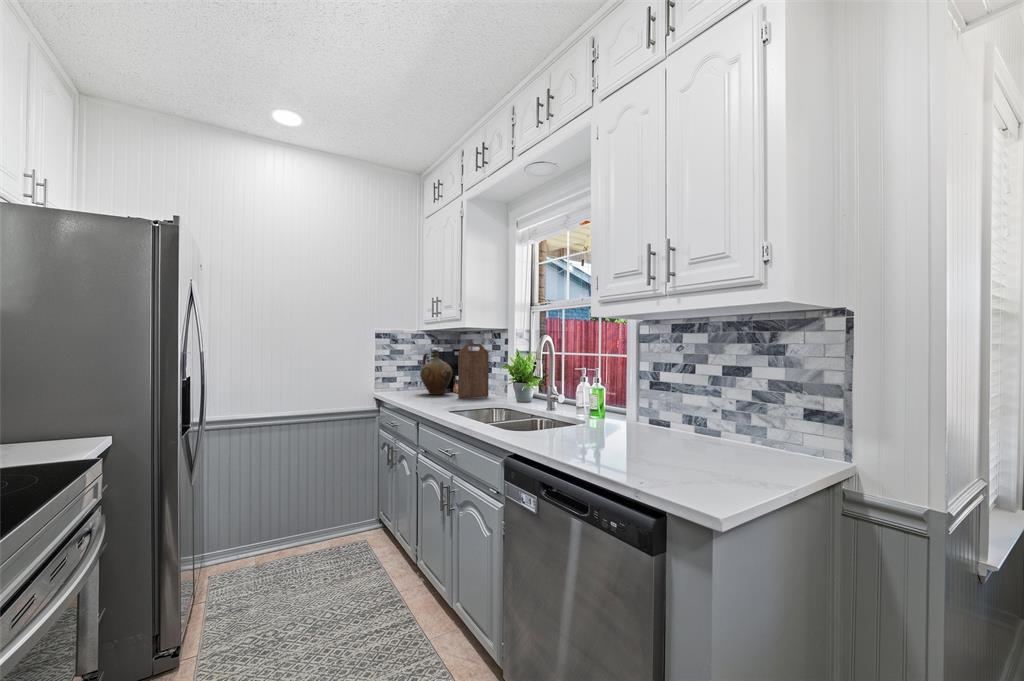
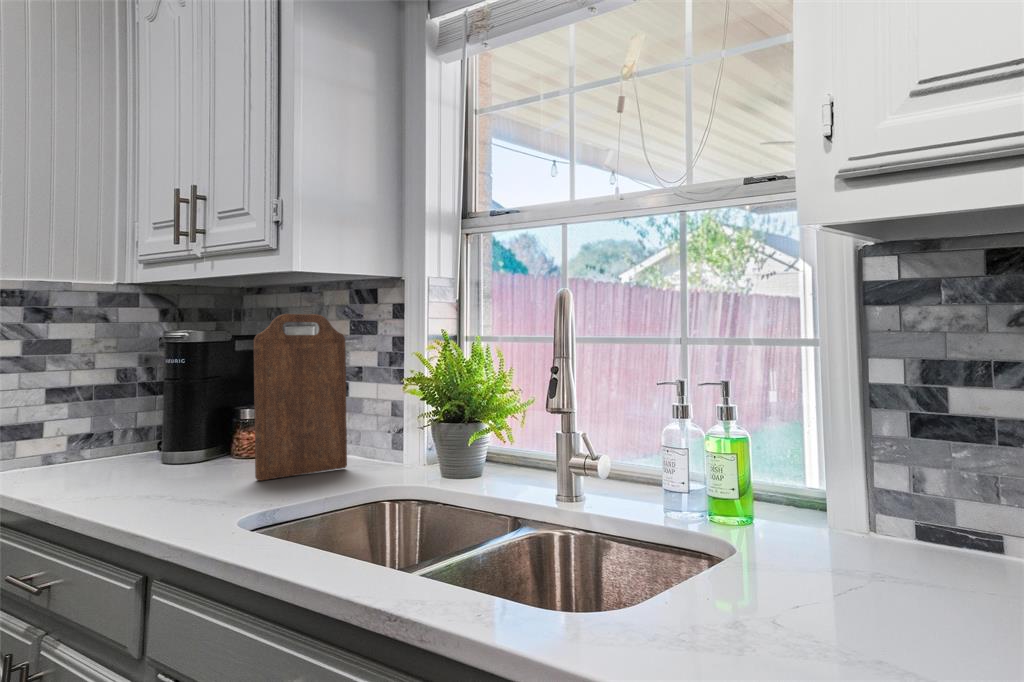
ceramic jug: present [420,350,453,395] -> none [122,335,231,472]

